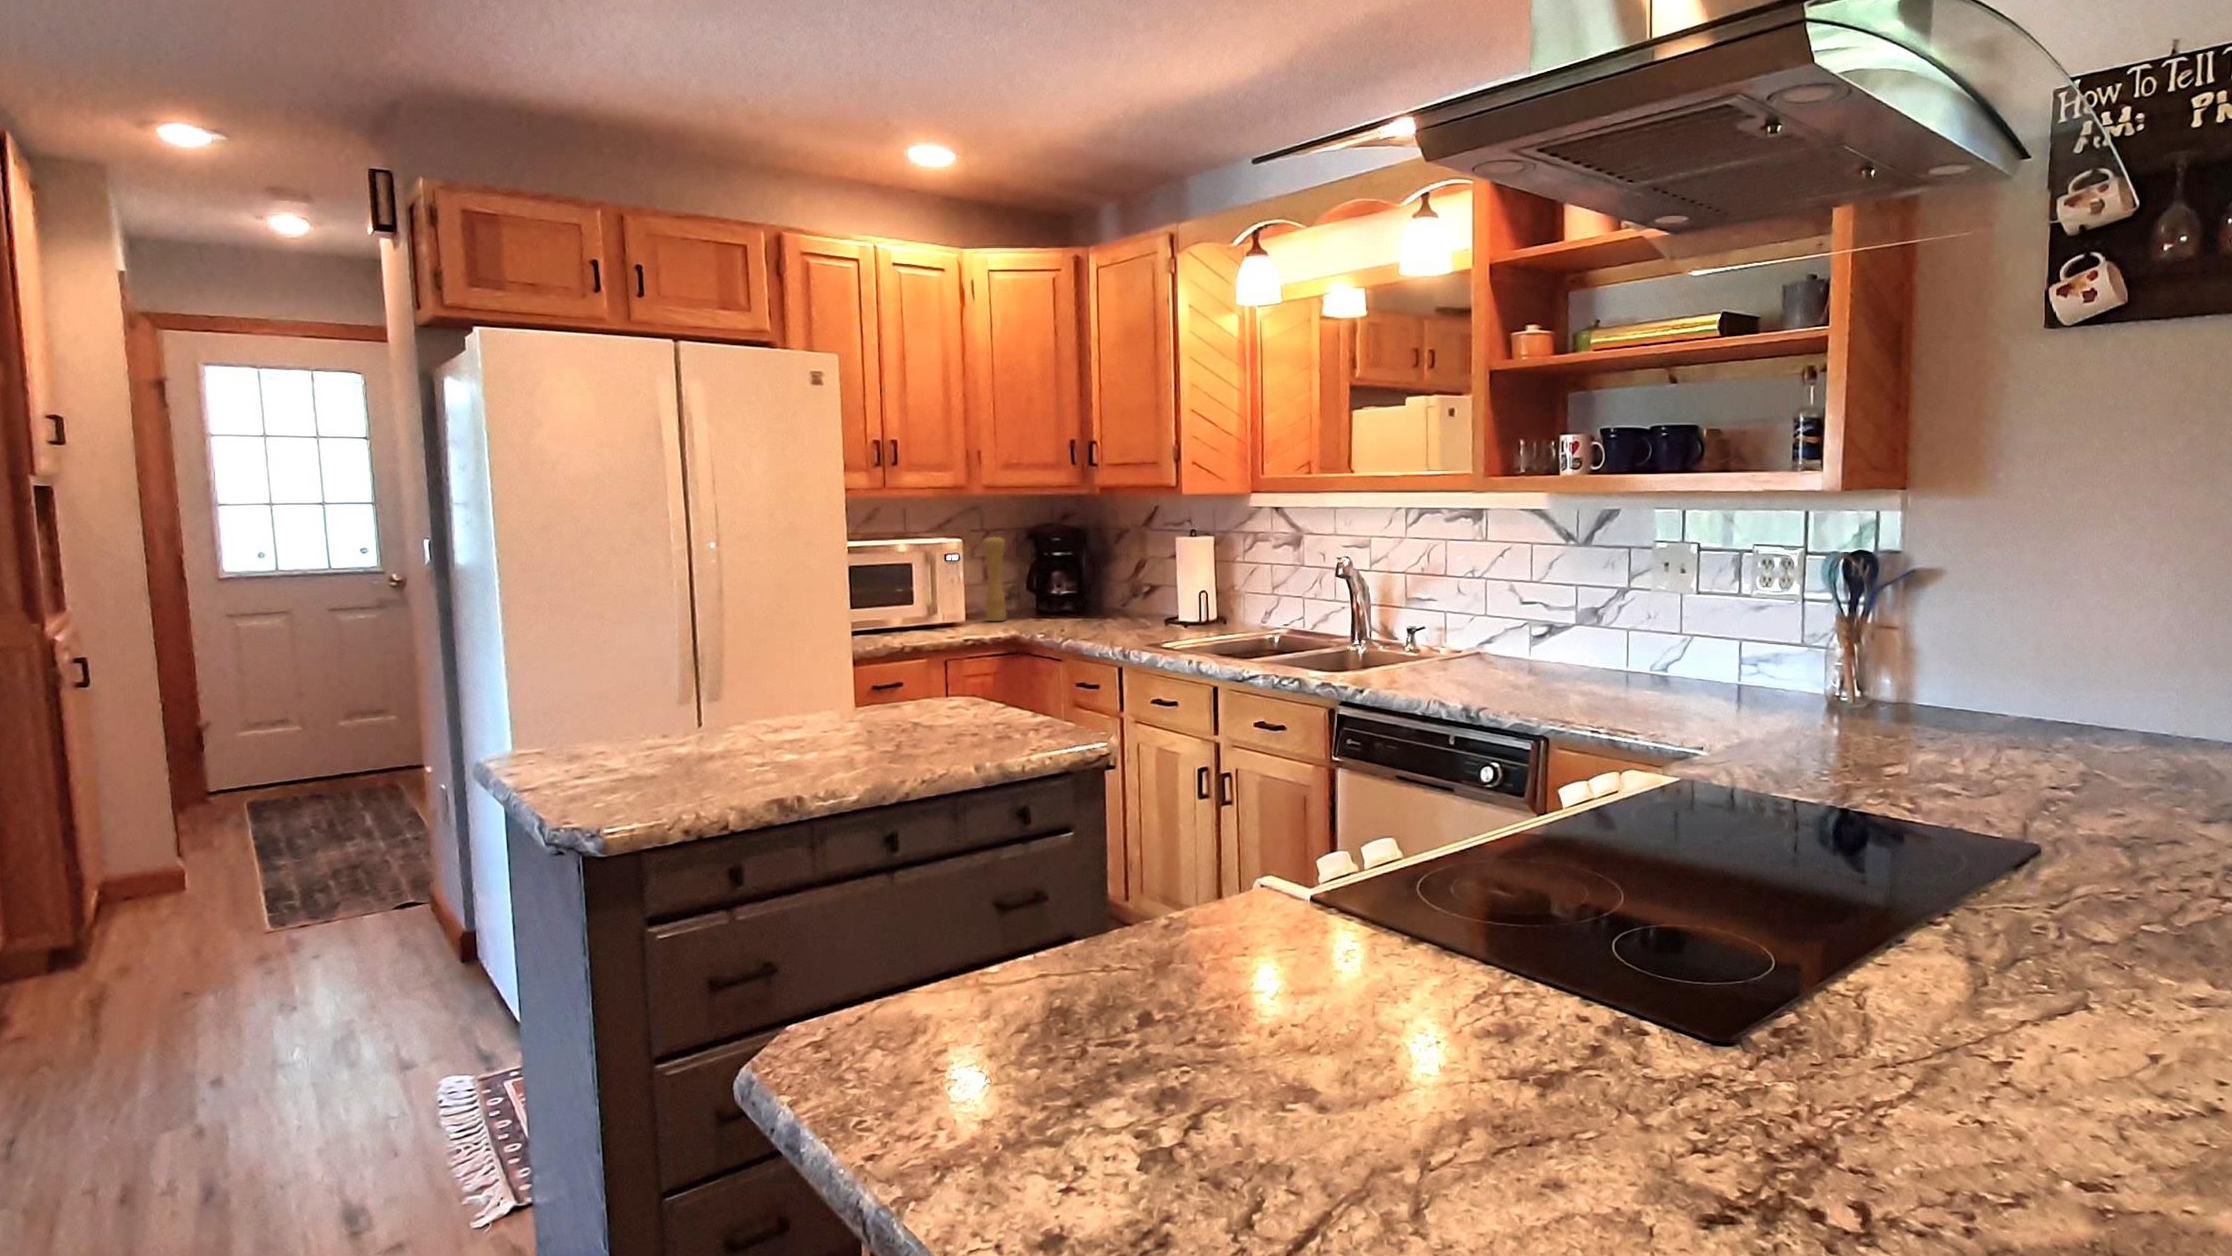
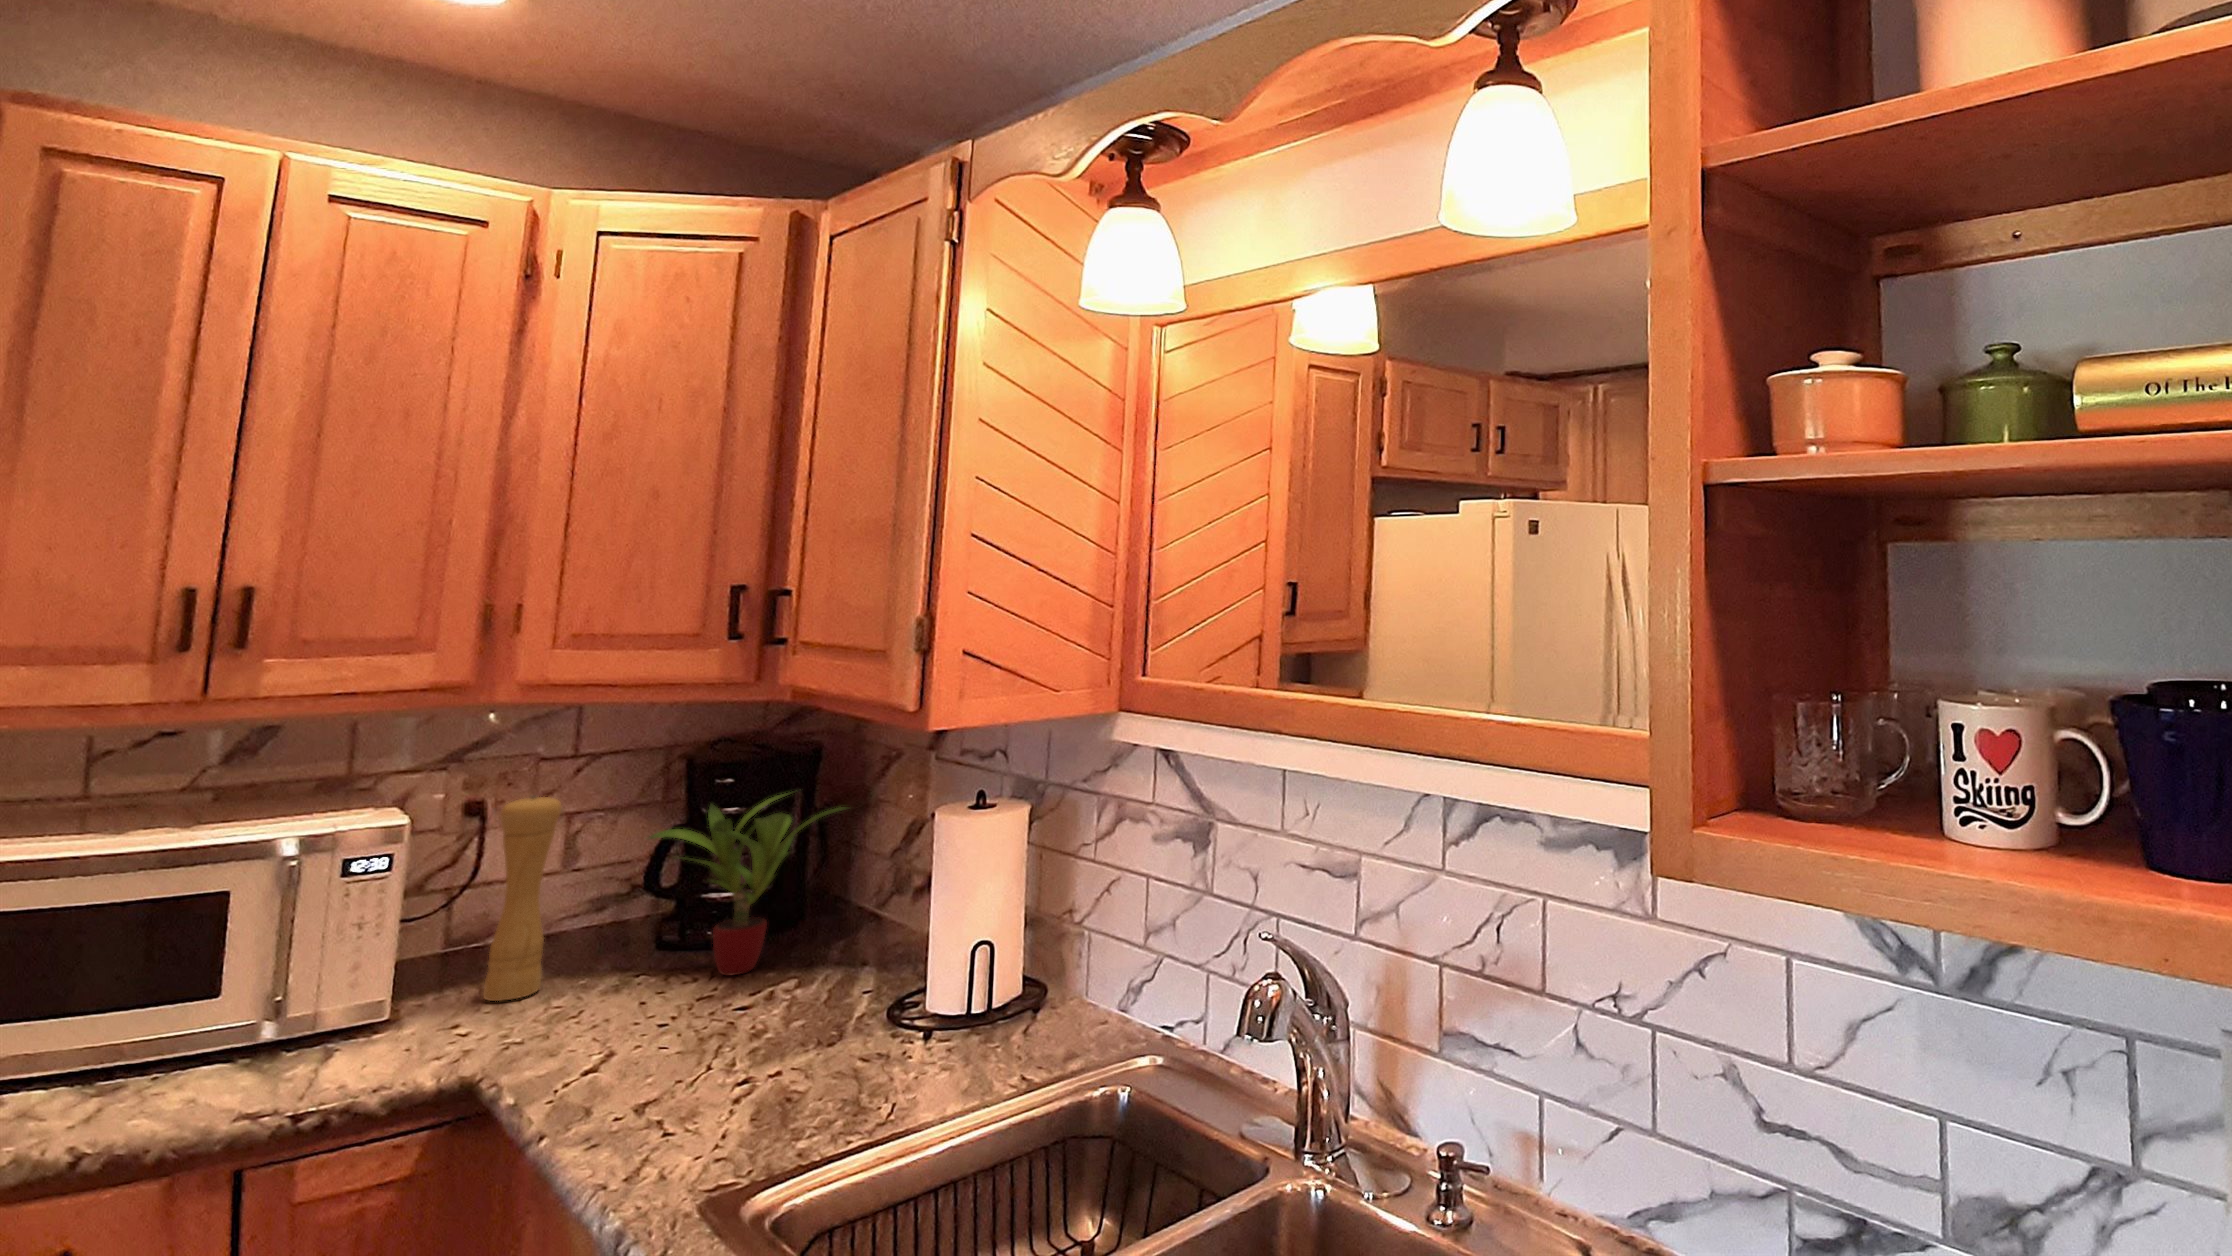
potted plant: none [1040,539,1126,617] -> present [649,794,847,976]

